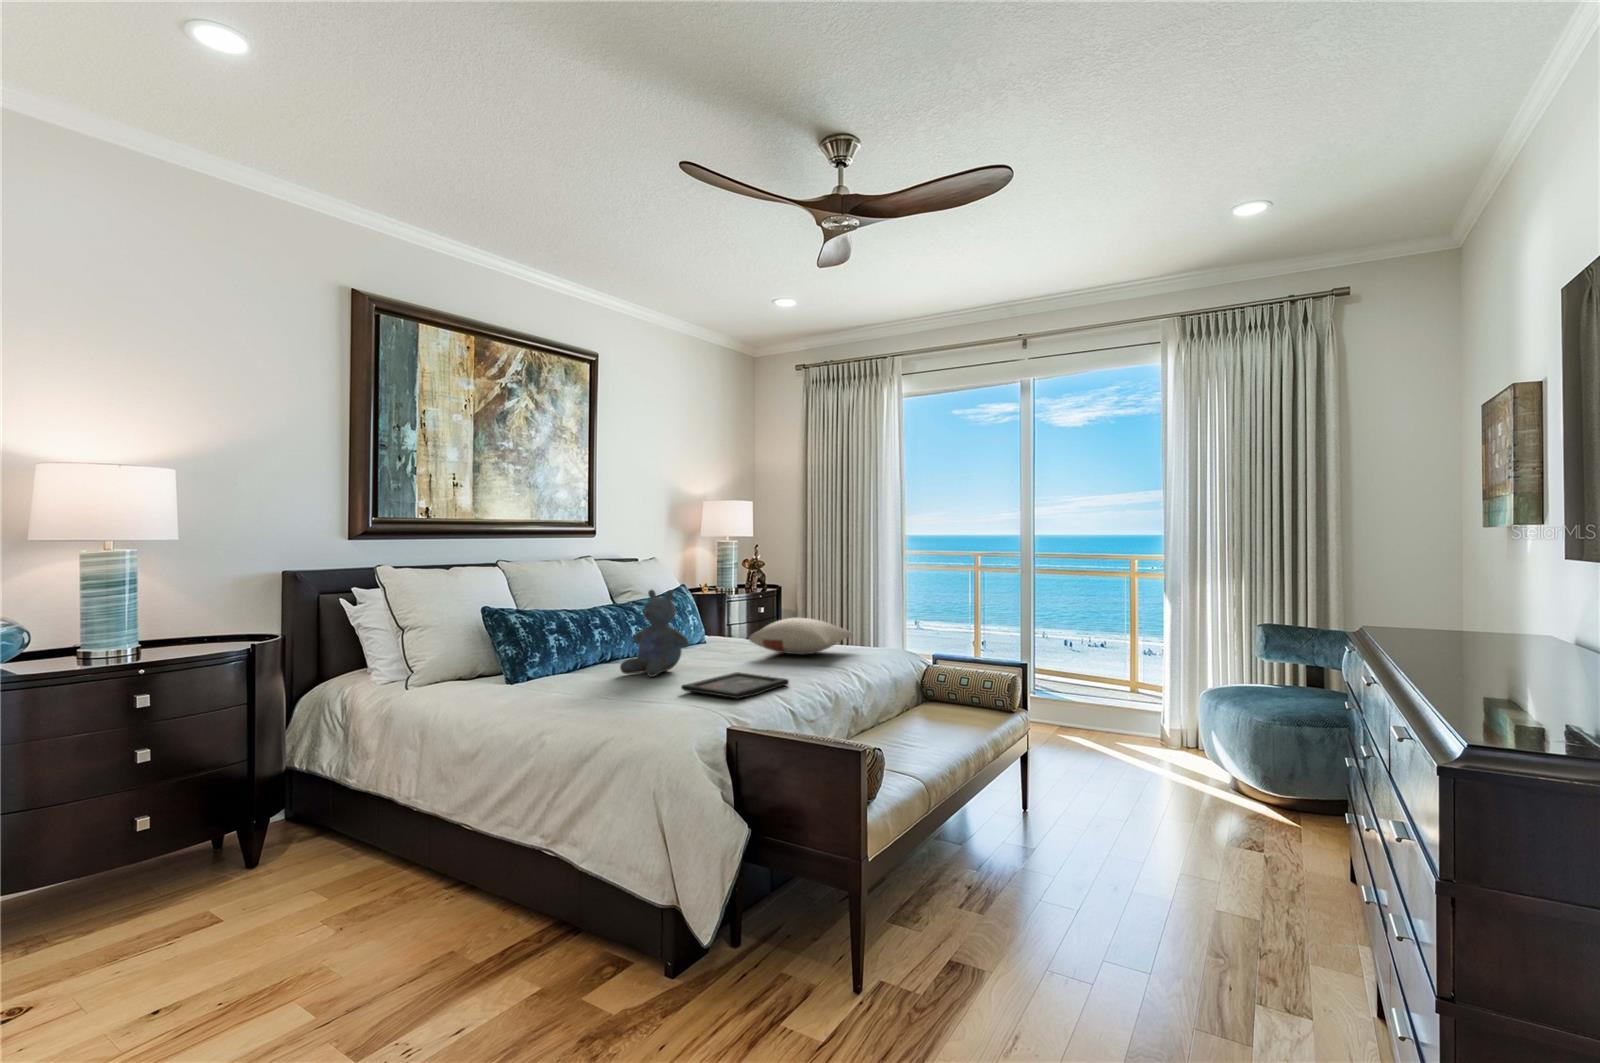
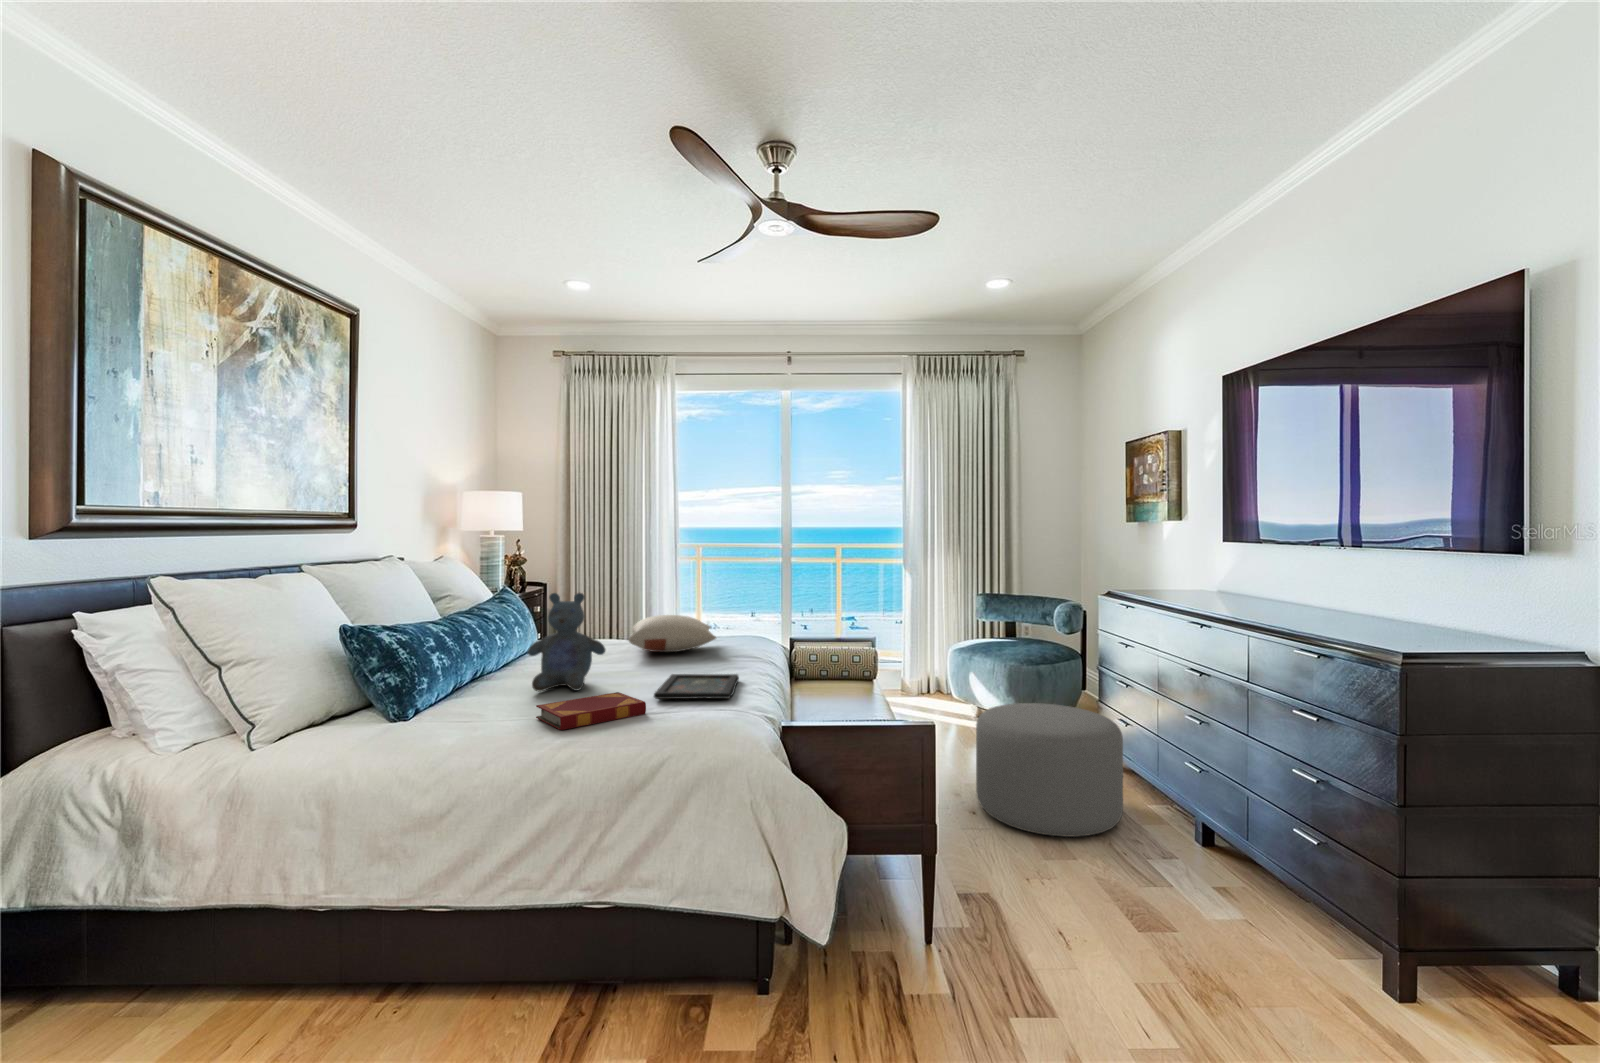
hardback book: none [571,680,655,704] -> present [536,692,646,730]
ottoman: none [1087,761,1295,954] -> present [976,703,1123,837]

